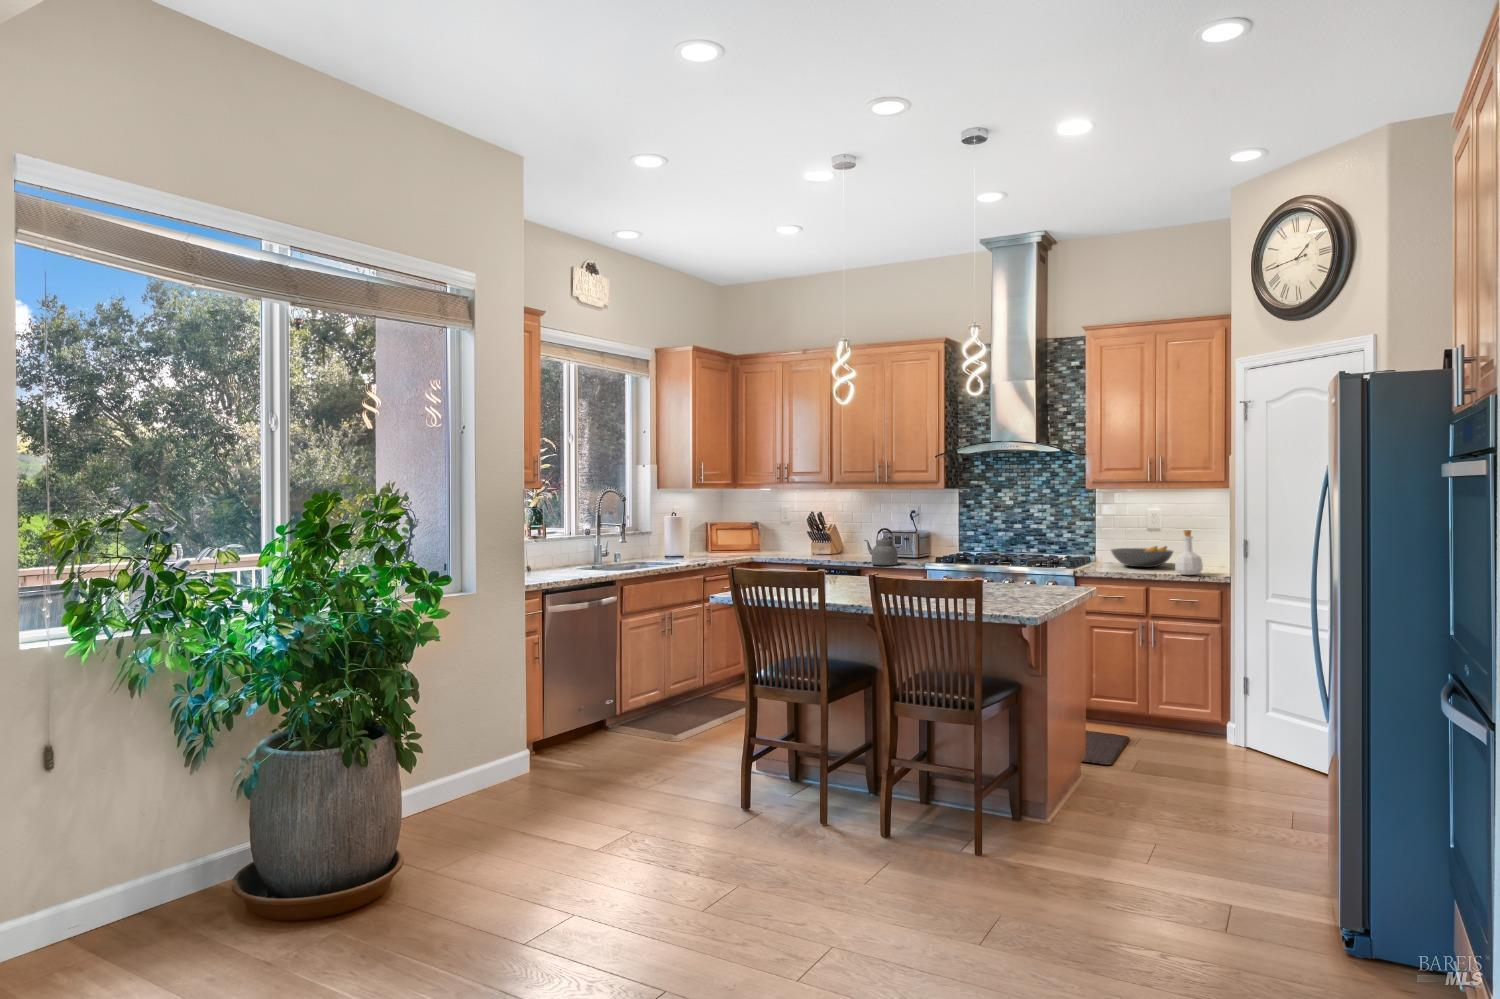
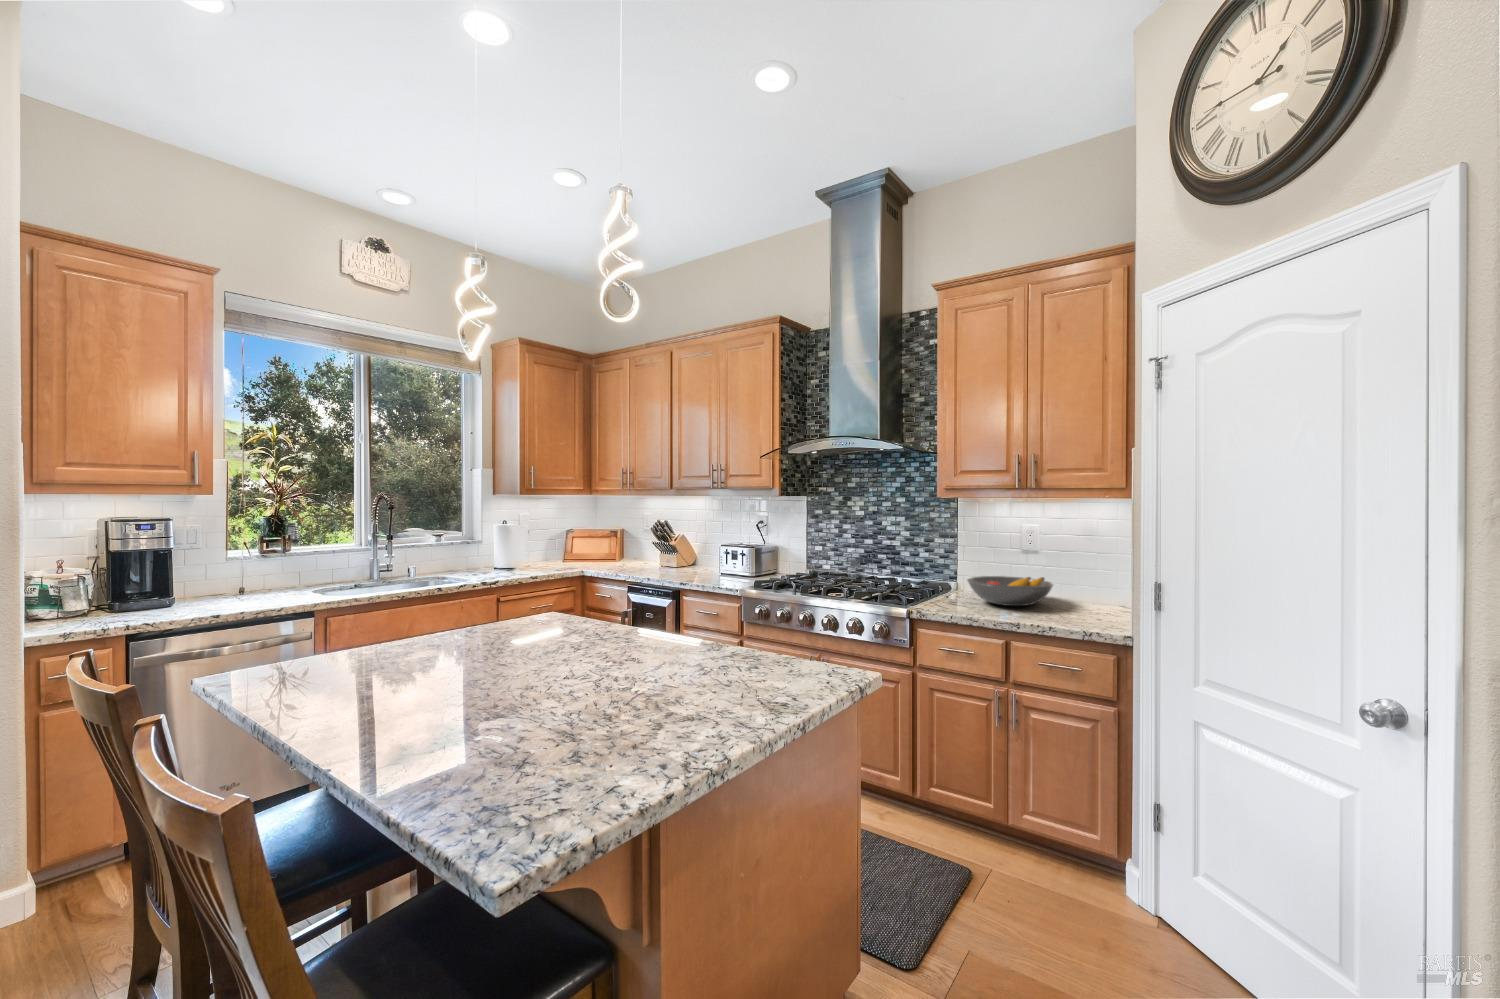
kettle: present [864,528,898,565] -> none [688,542,721,587]
bottle: present [1175,530,1203,575] -> none [1049,560,1091,627]

